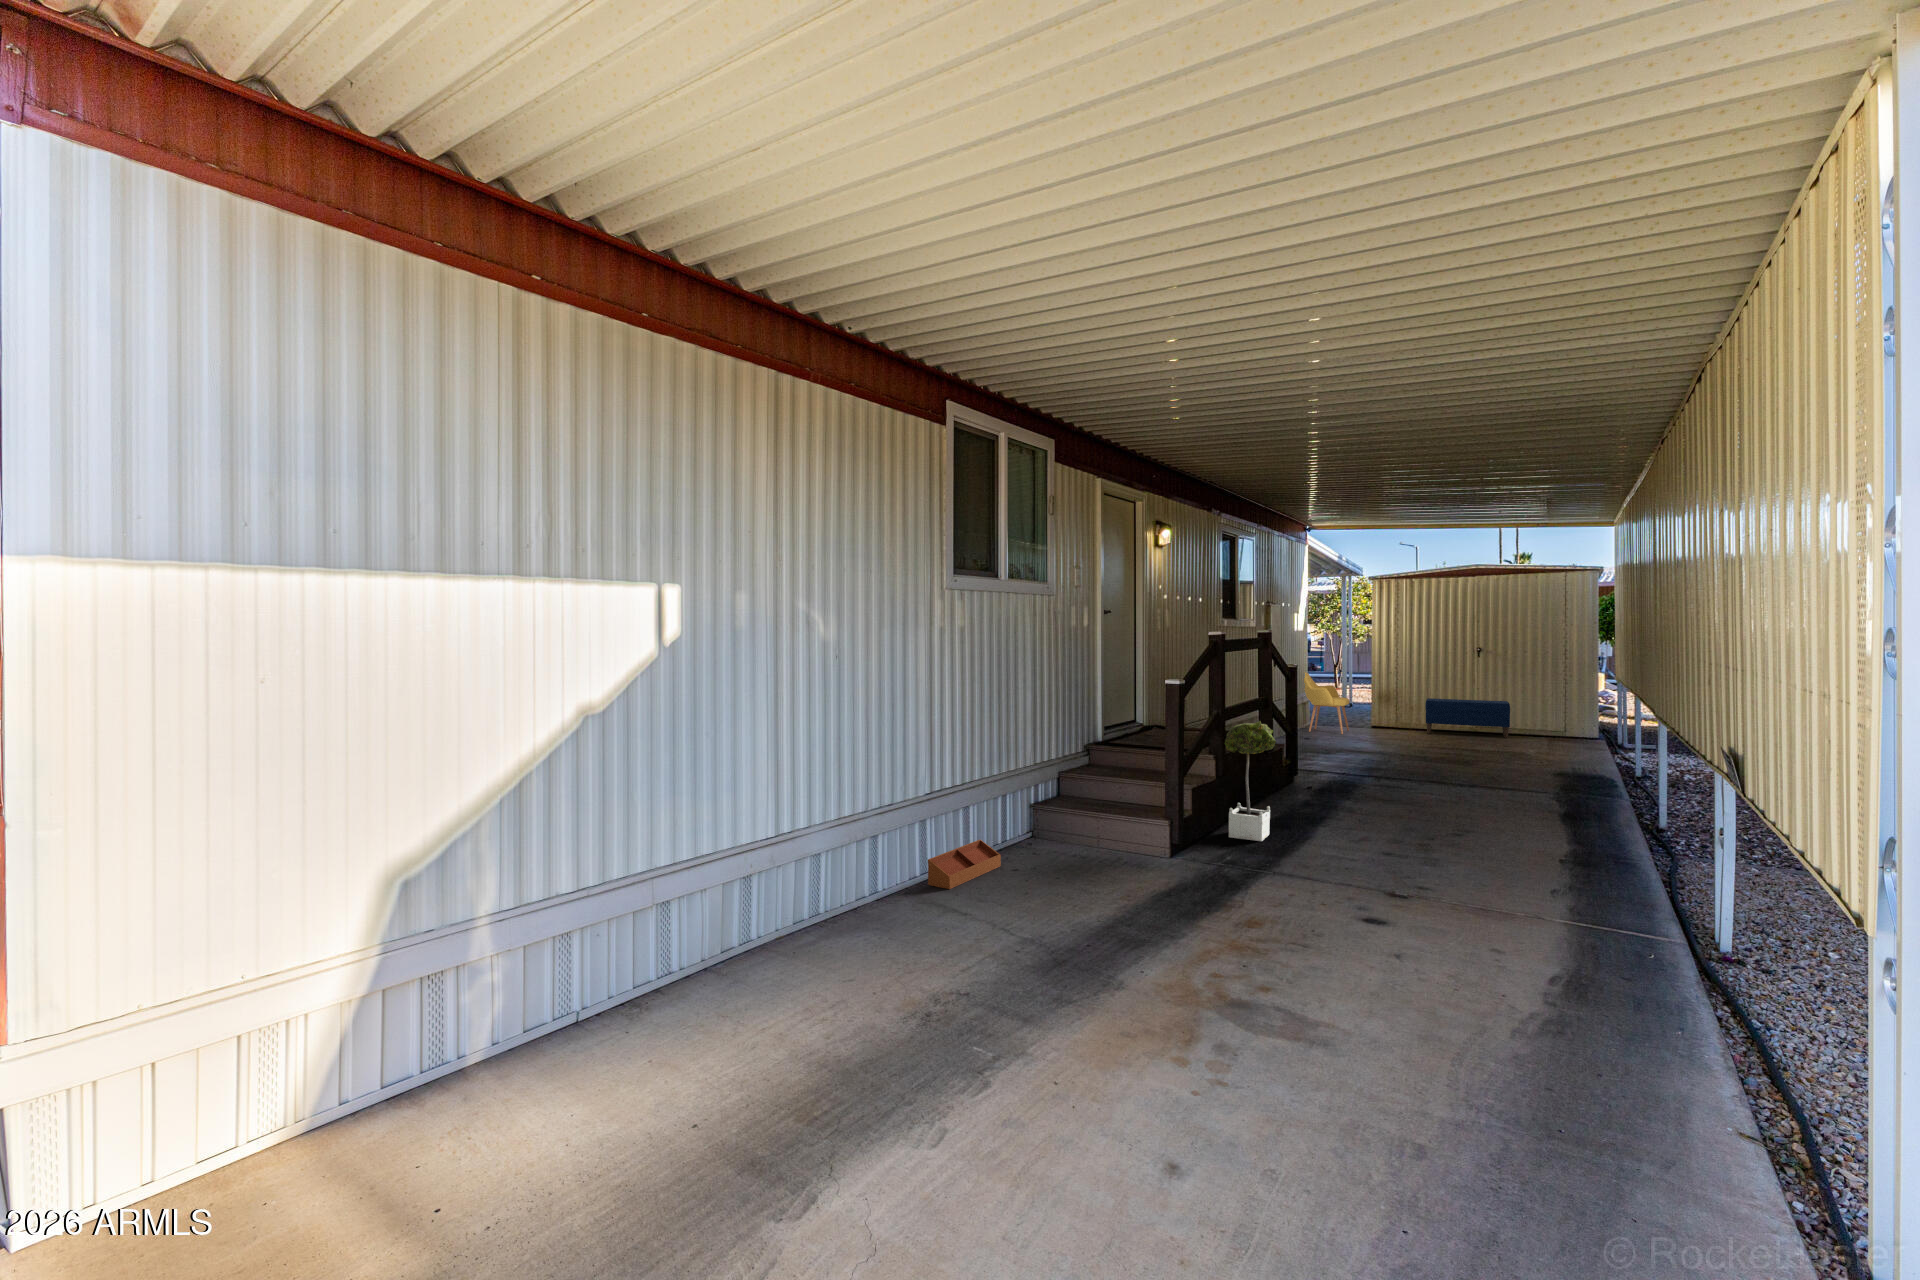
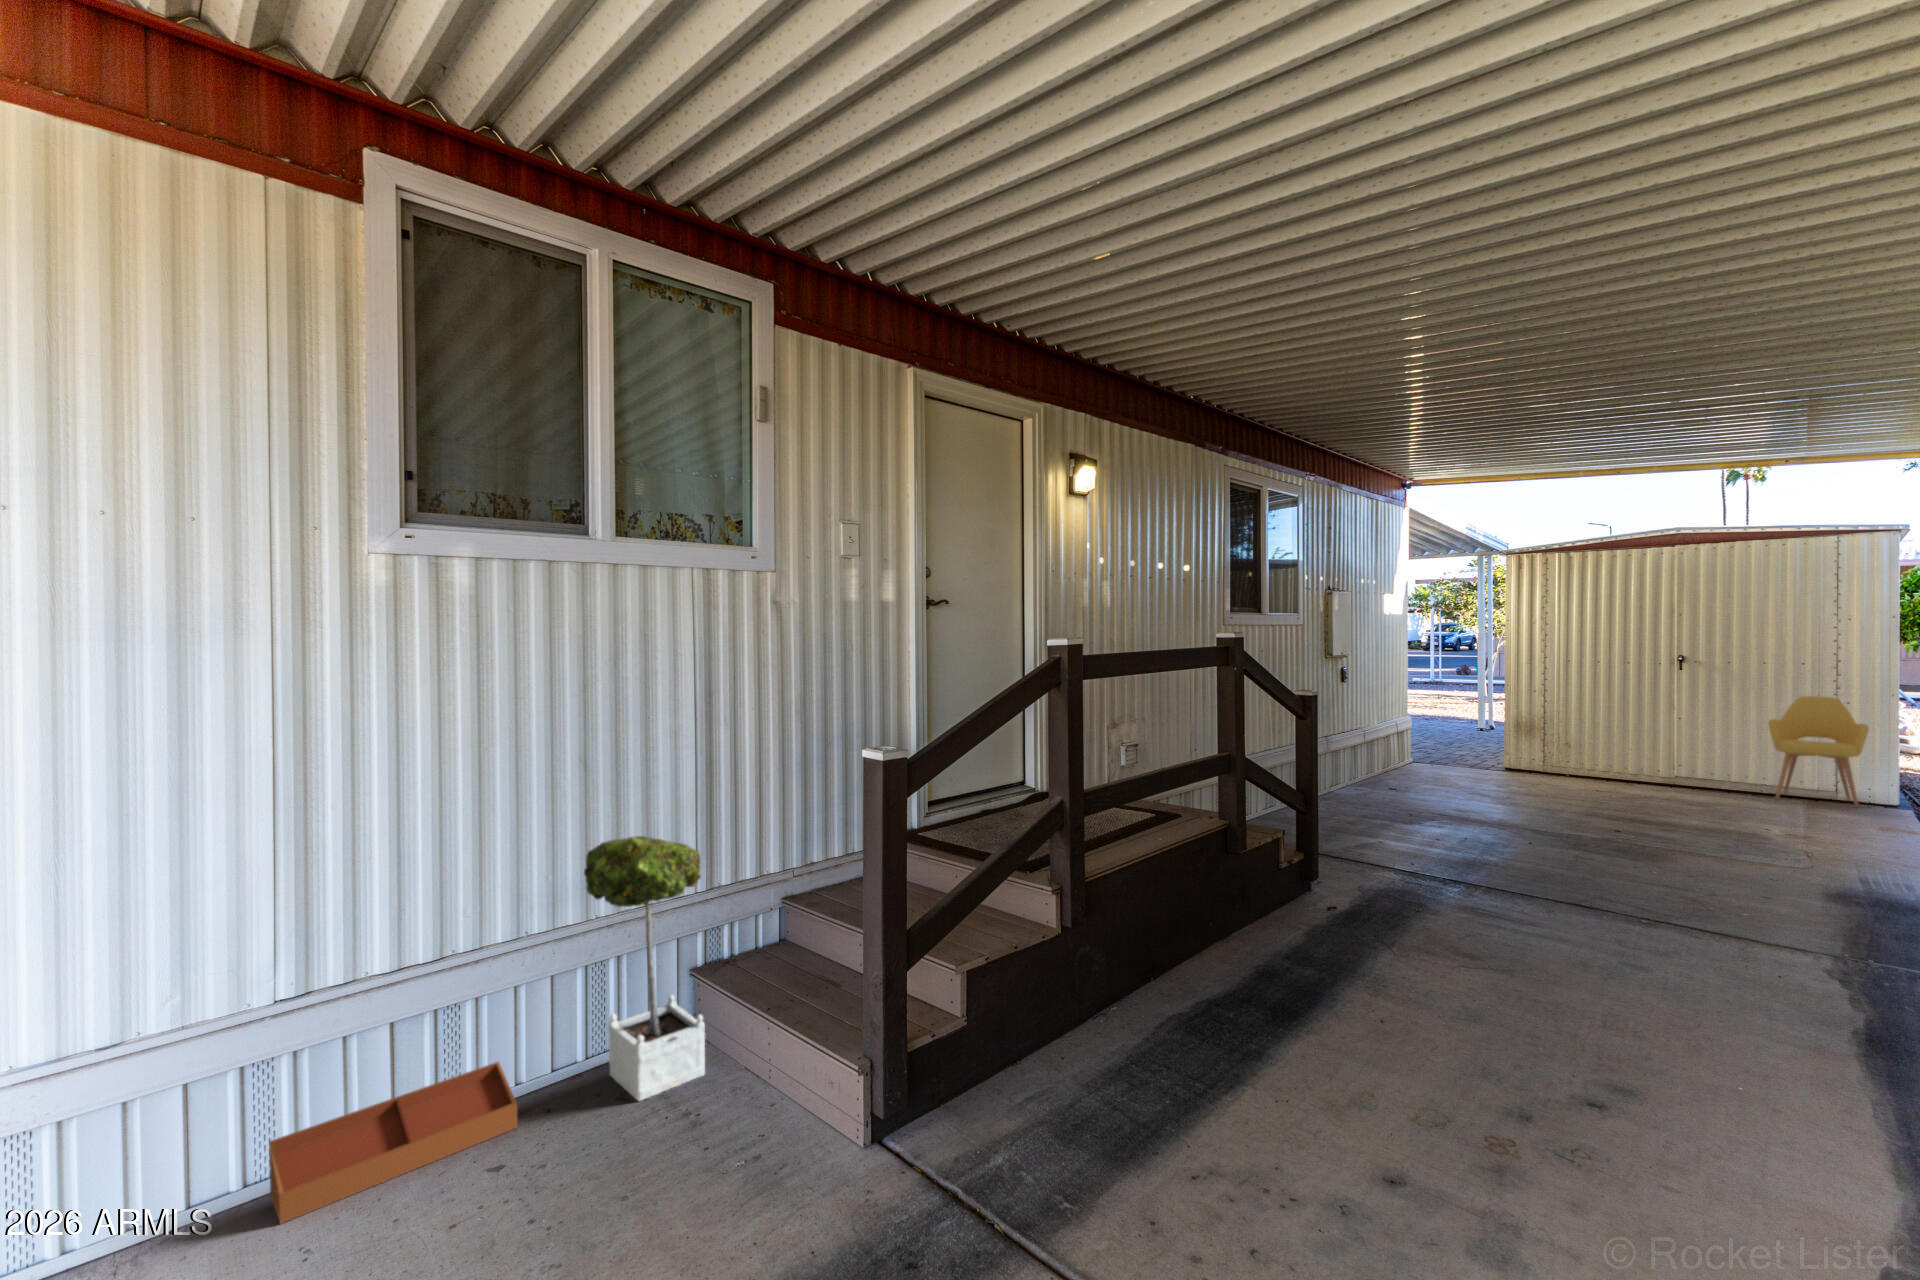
chair: present [1304,673,1349,734] -> present [1768,696,1869,807]
bench: present [1425,698,1510,738] -> none [1588,727,1731,793]
potted tree: present [1224,721,1276,841] -> present [584,836,705,1101]

